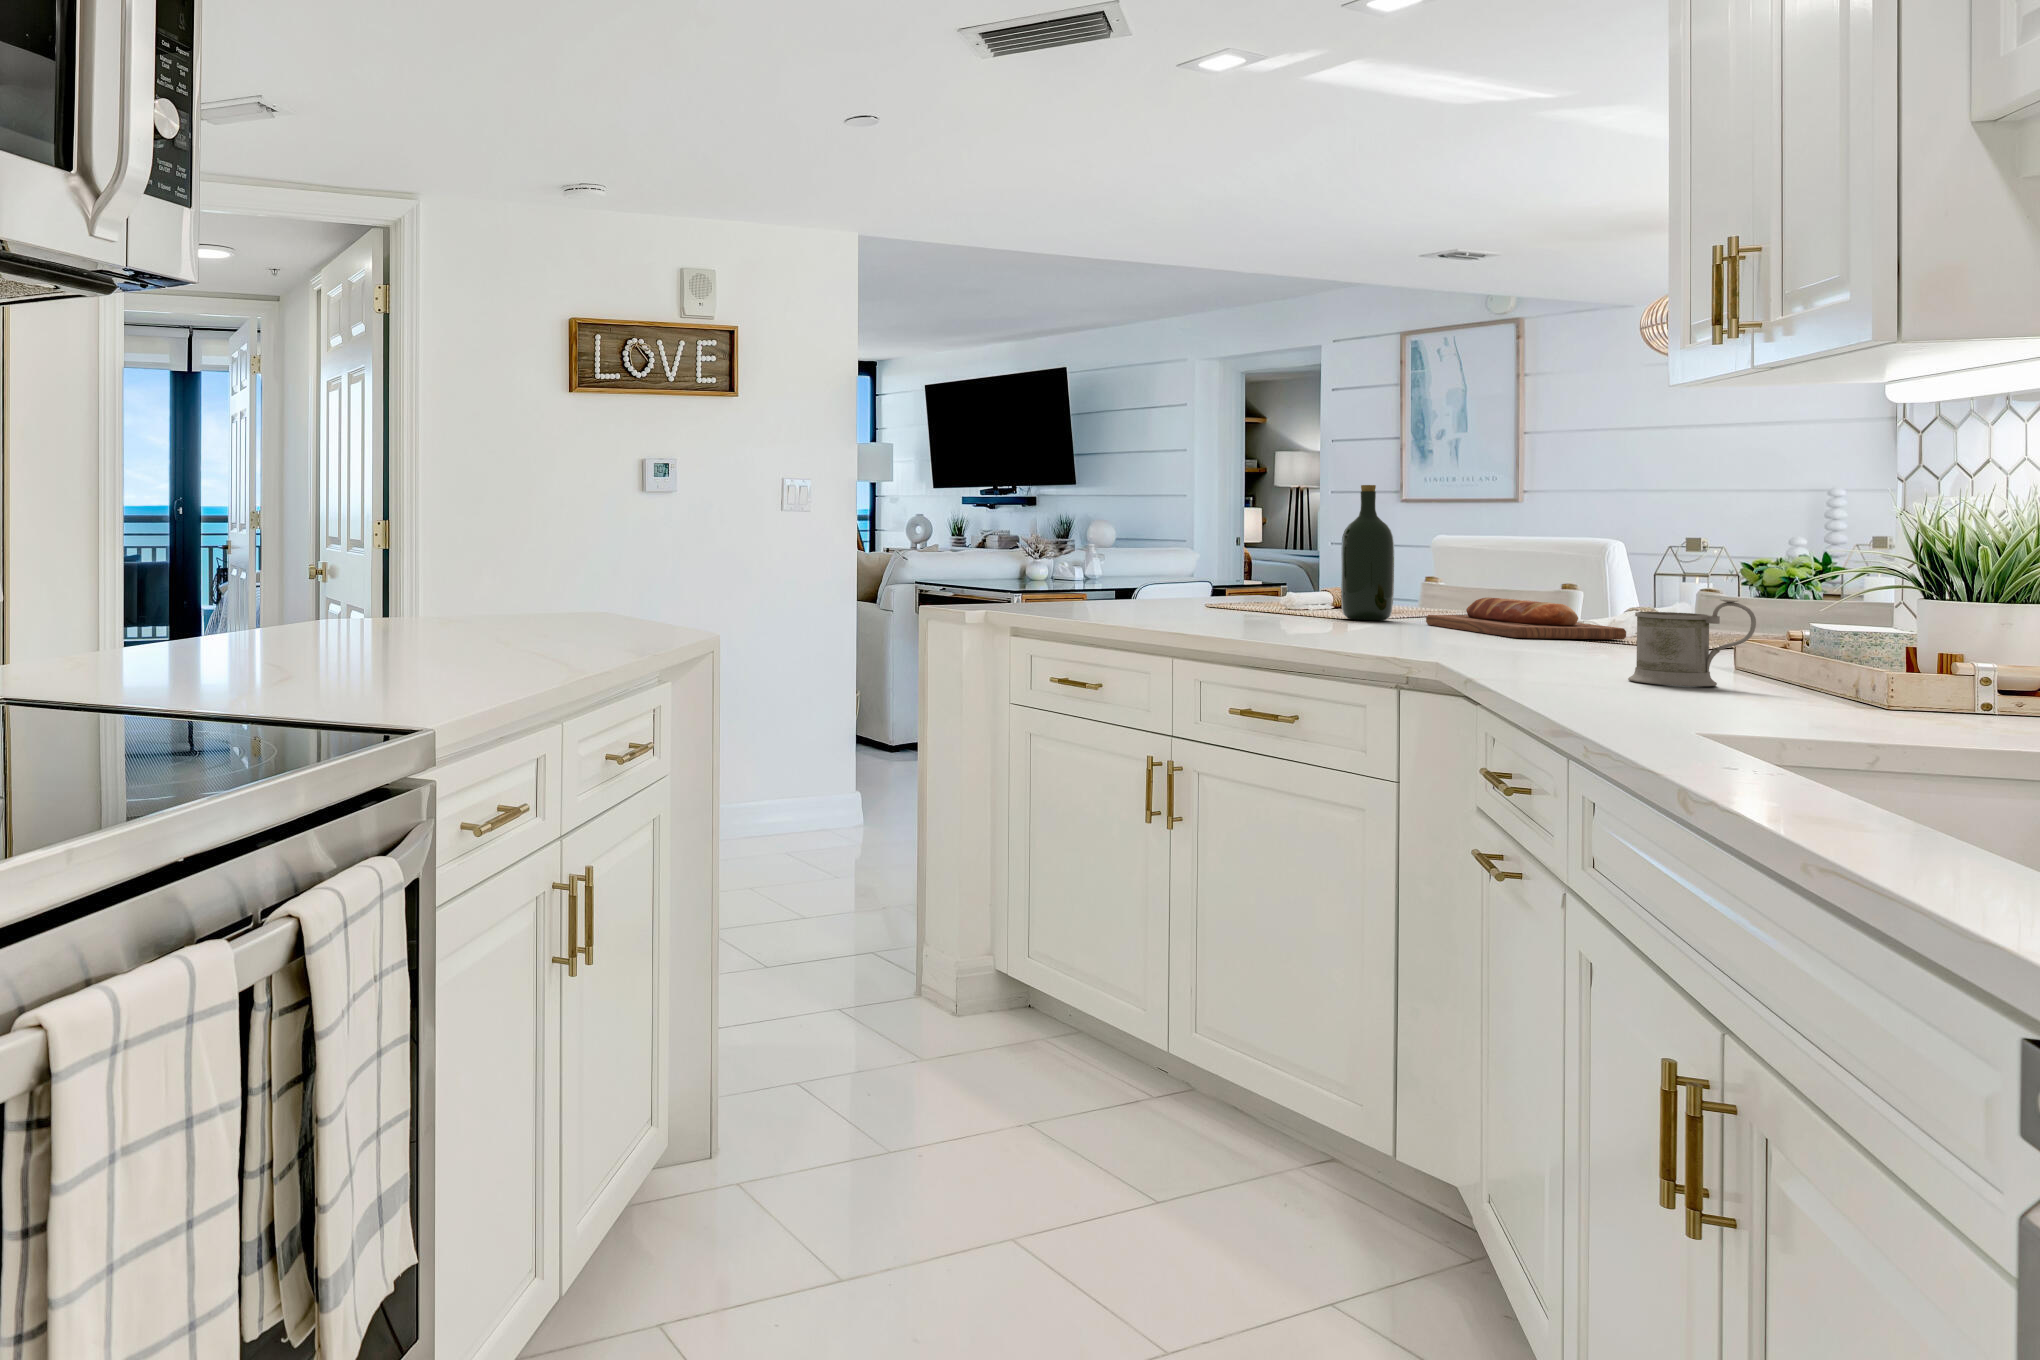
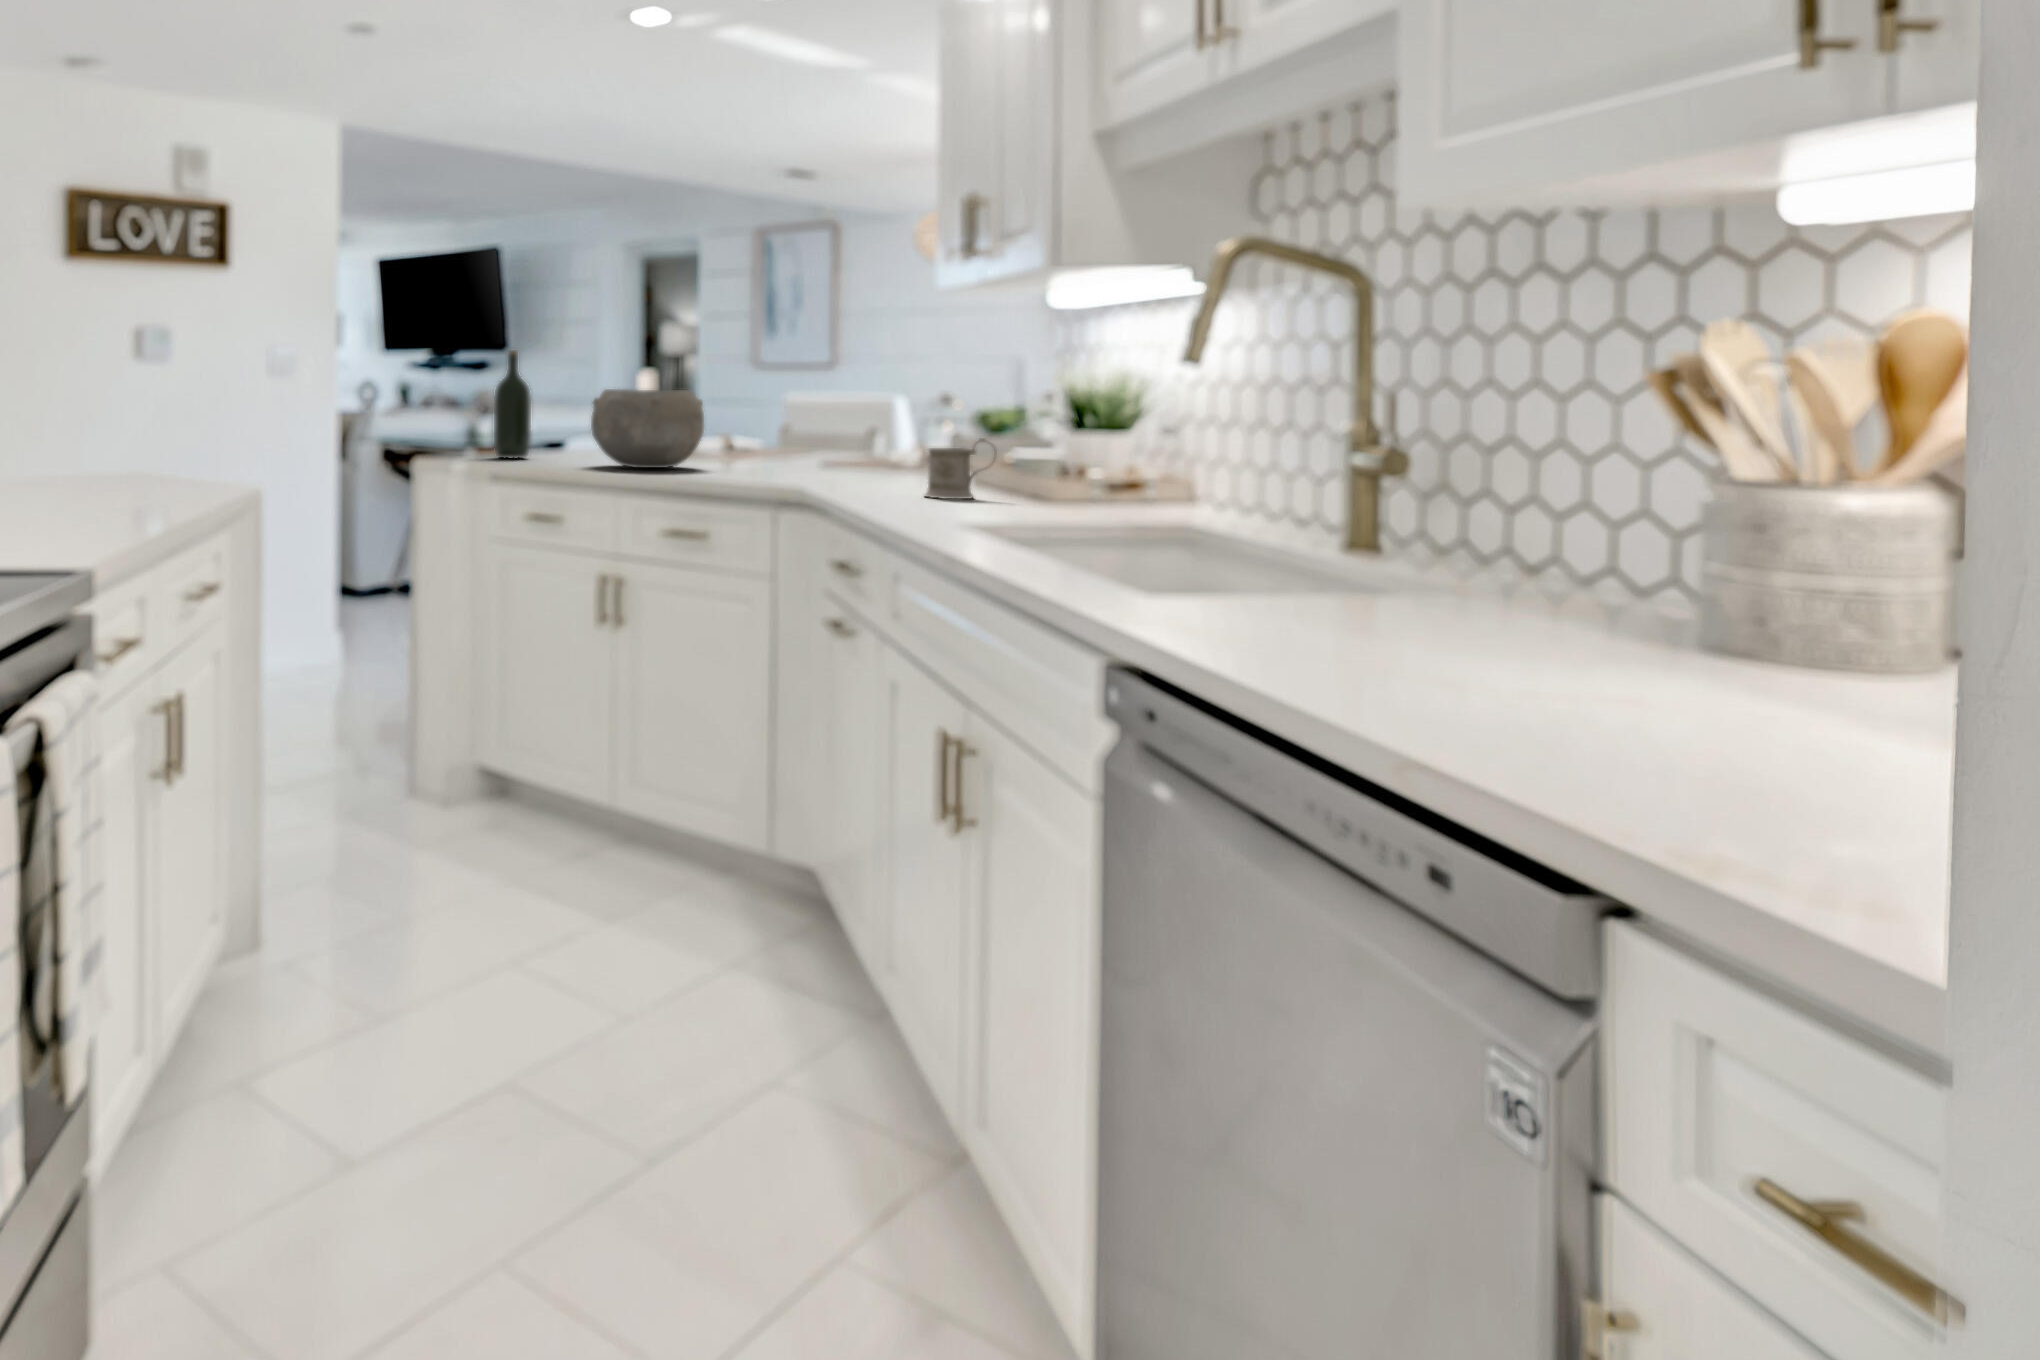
wine bottle: present [1341,485,1394,620] -> present [494,350,531,459]
ceramic bowl: none [1144,528,1299,627] -> present [591,389,704,468]
bread loaf: present [1426,598,1626,640] -> none [787,441,915,470]

